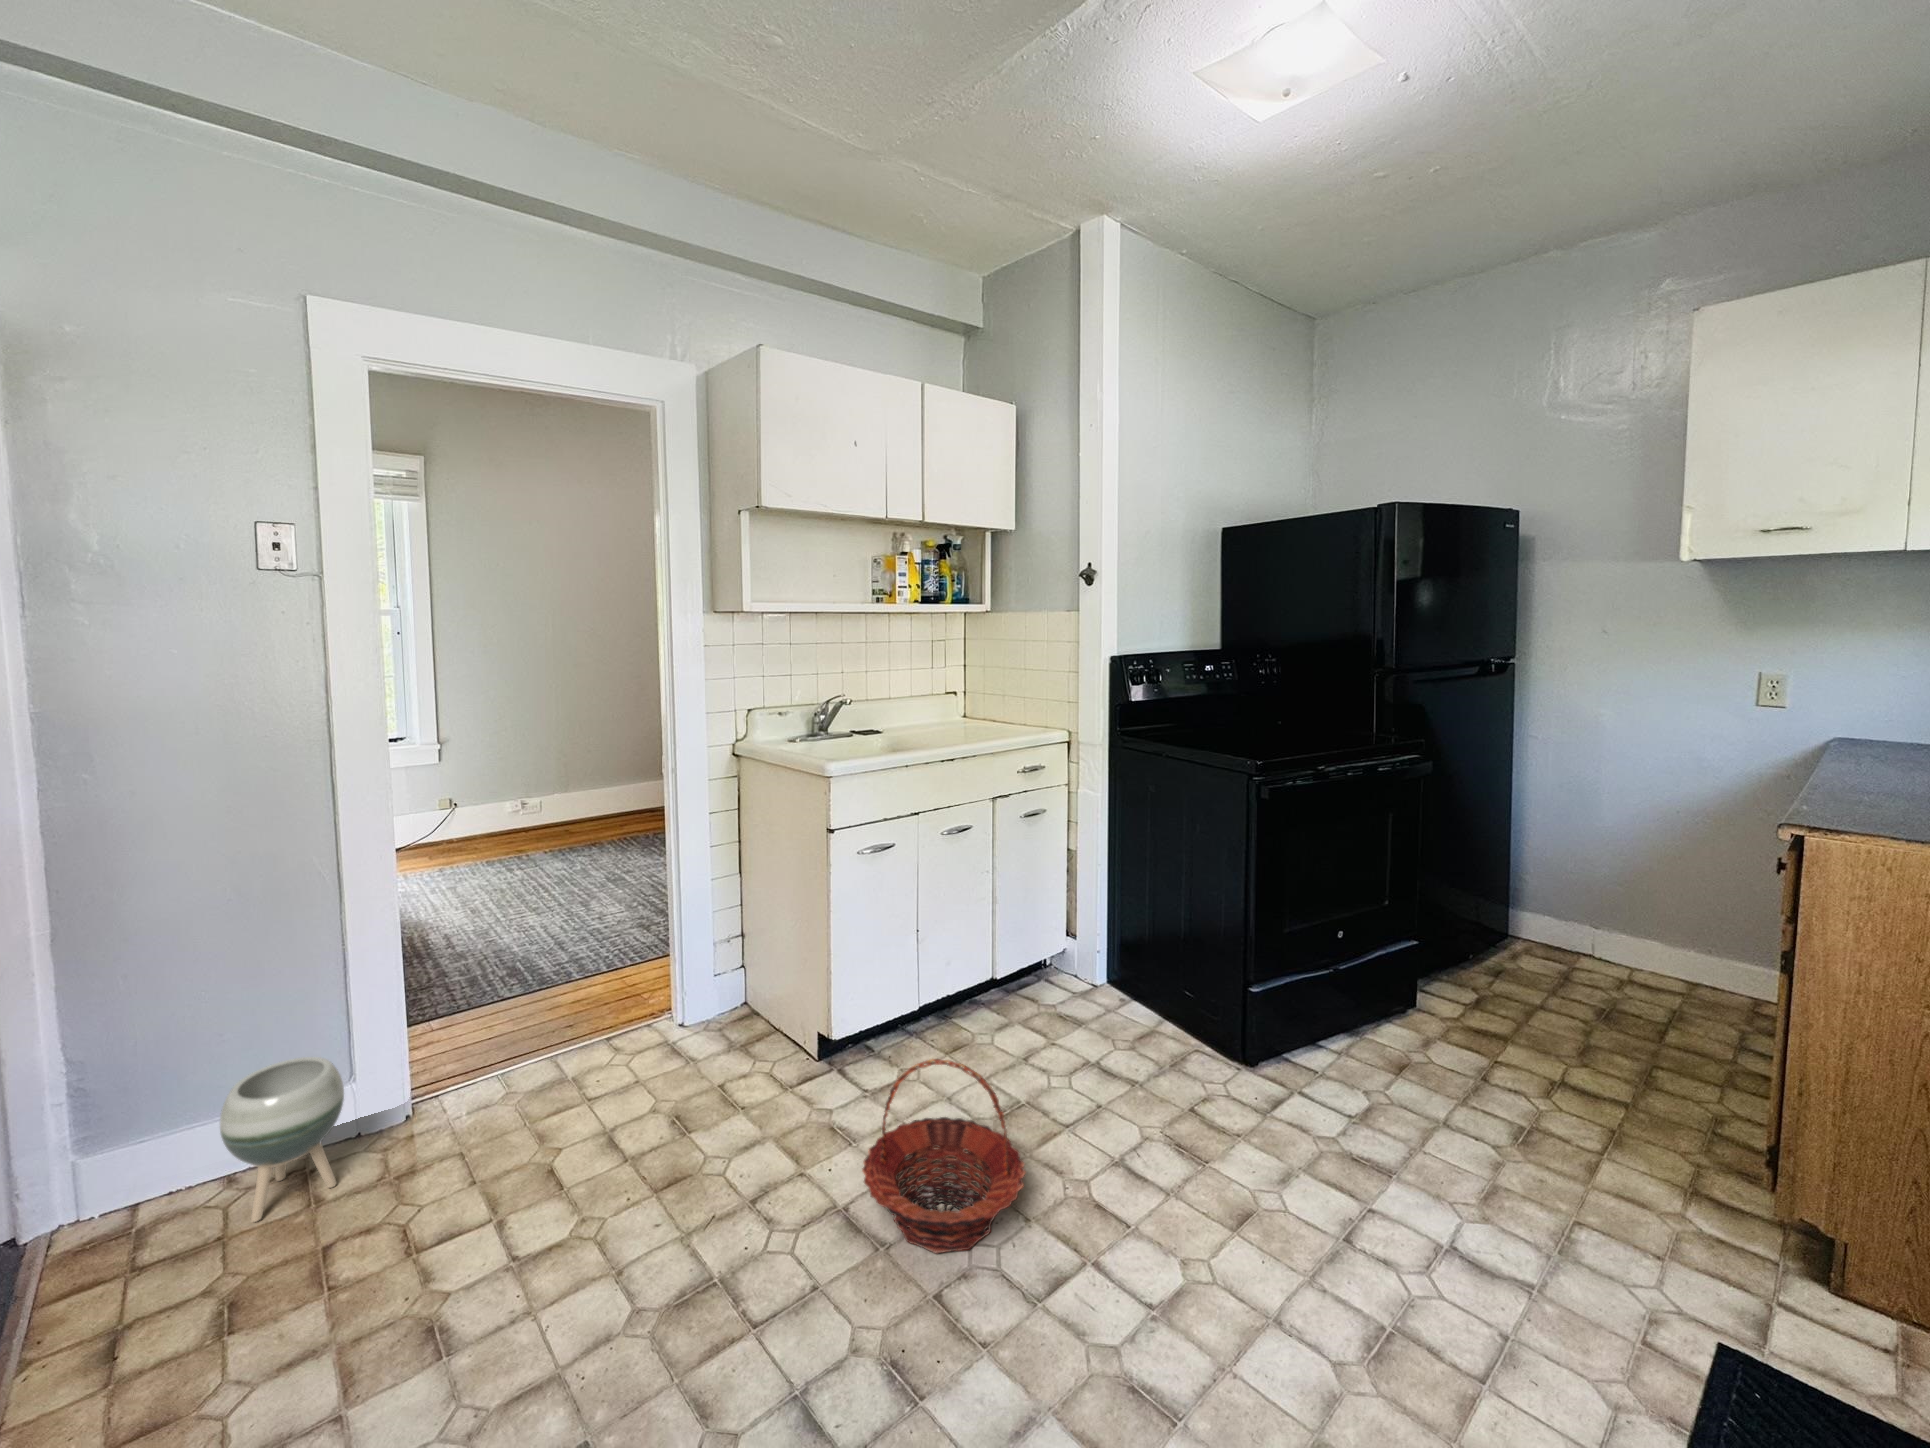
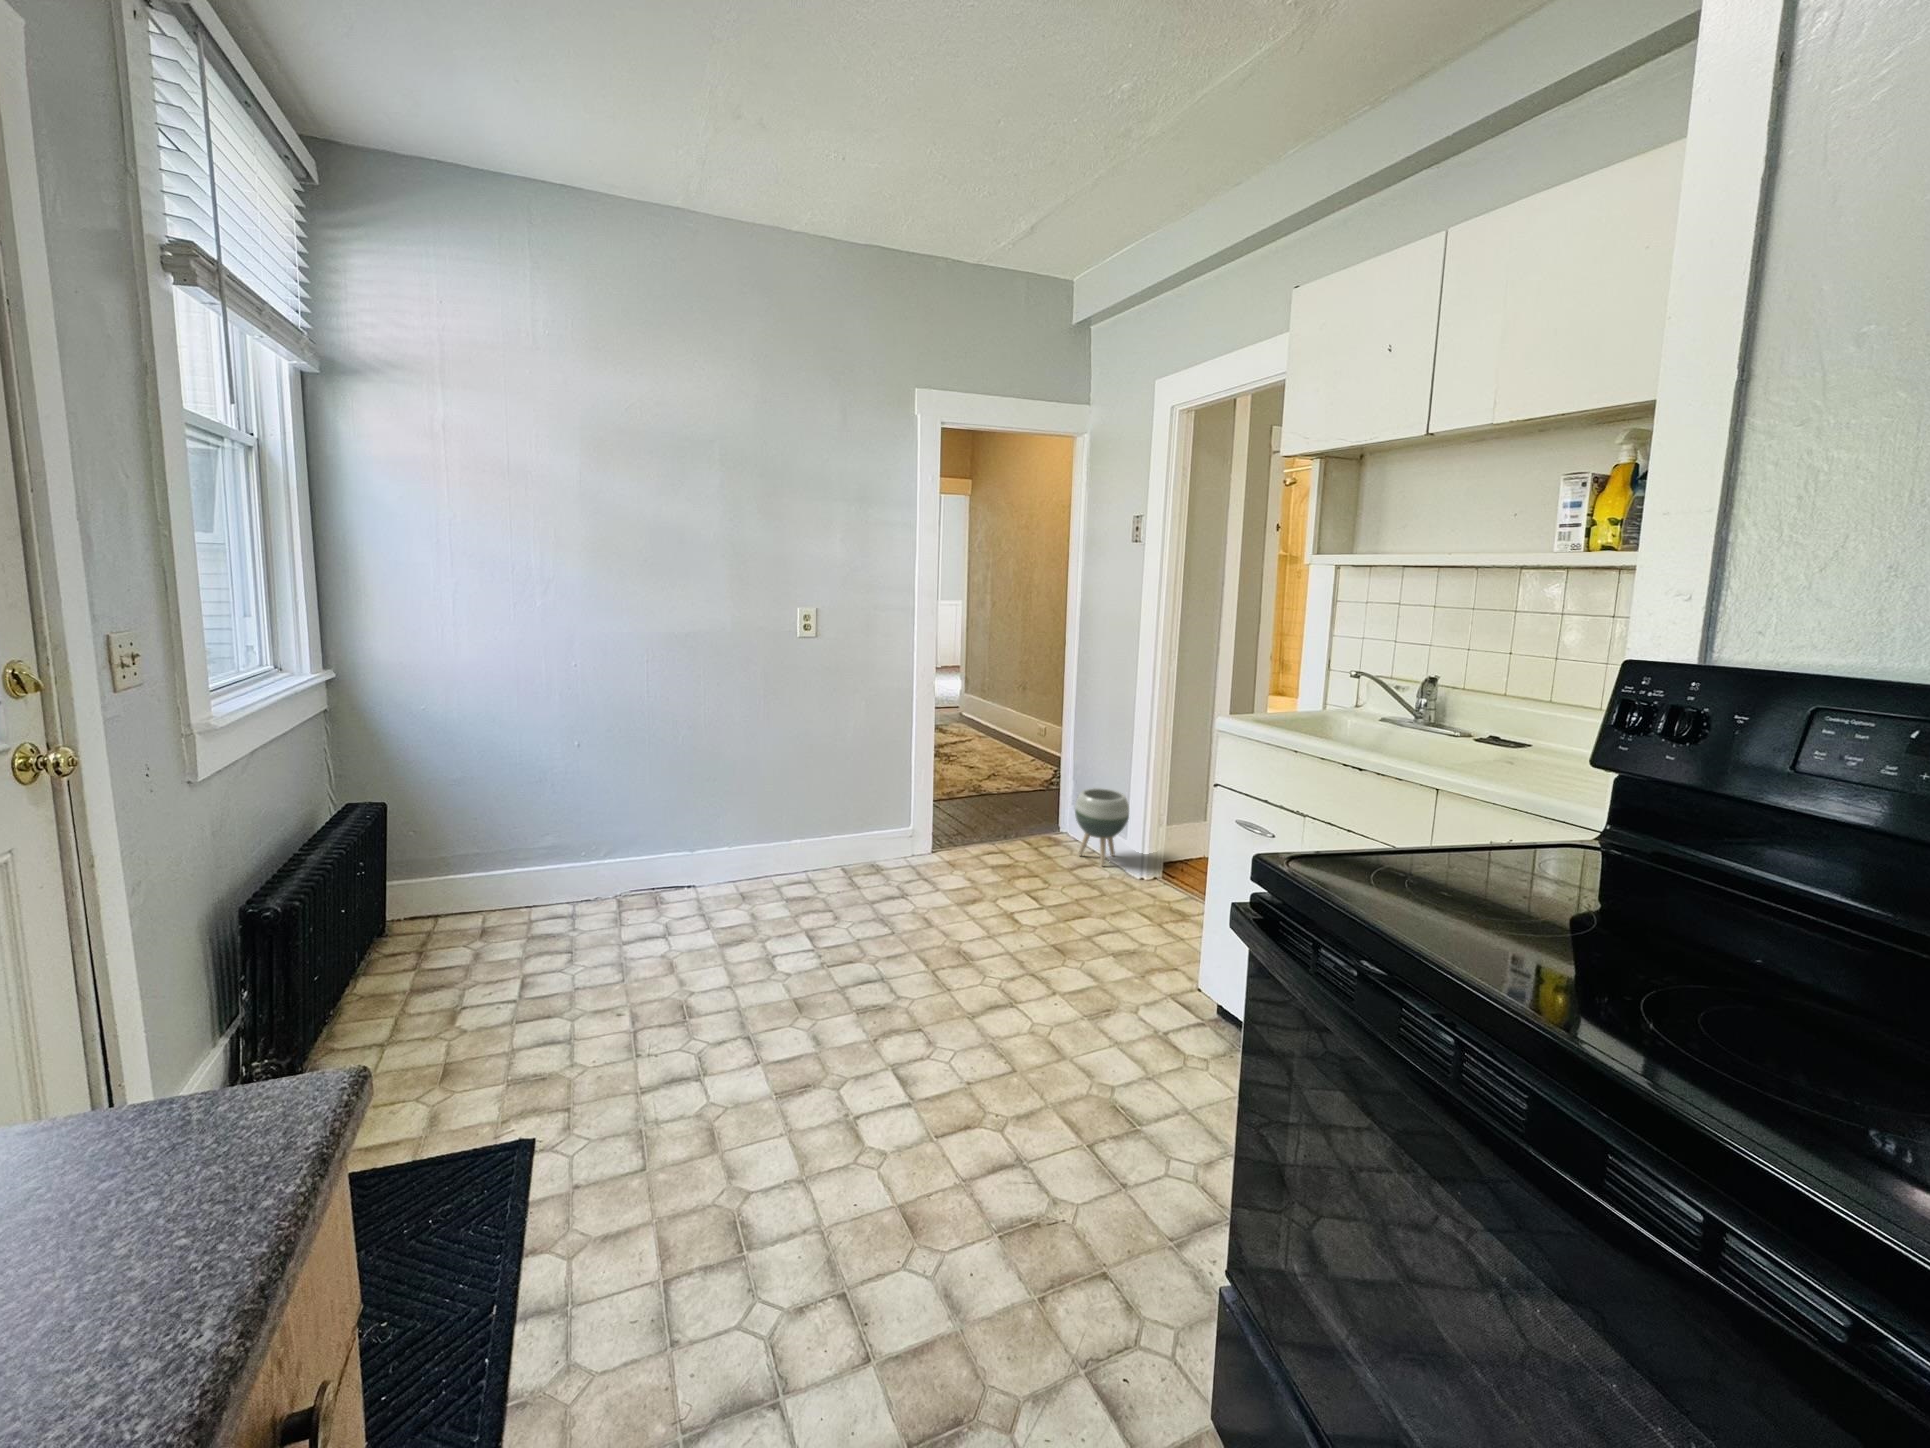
basket: present [862,1059,1025,1254] -> none [930,916,1067,1069]

